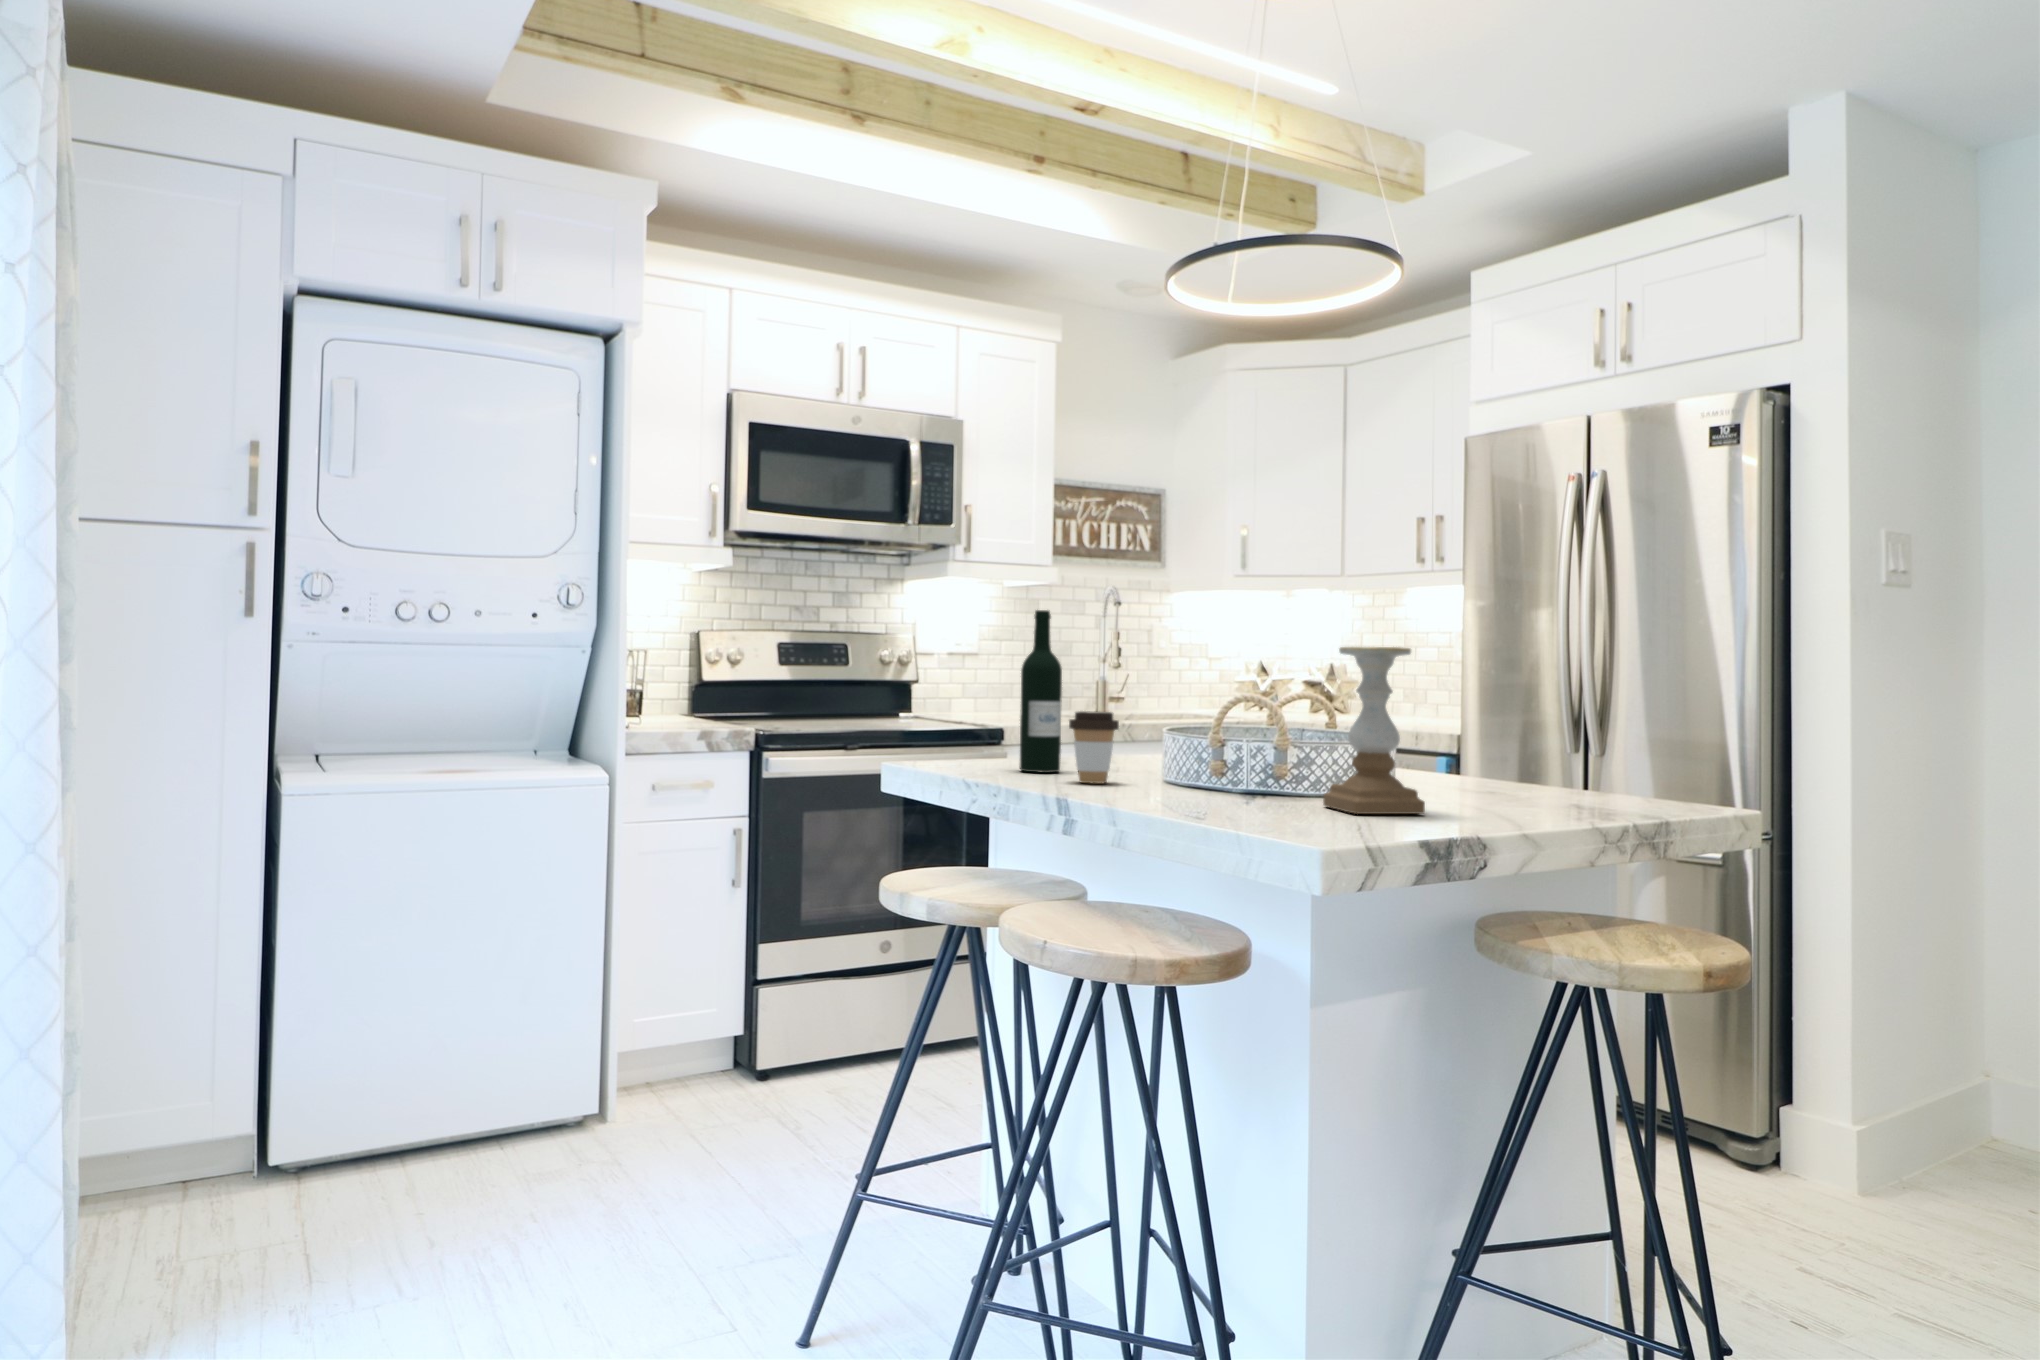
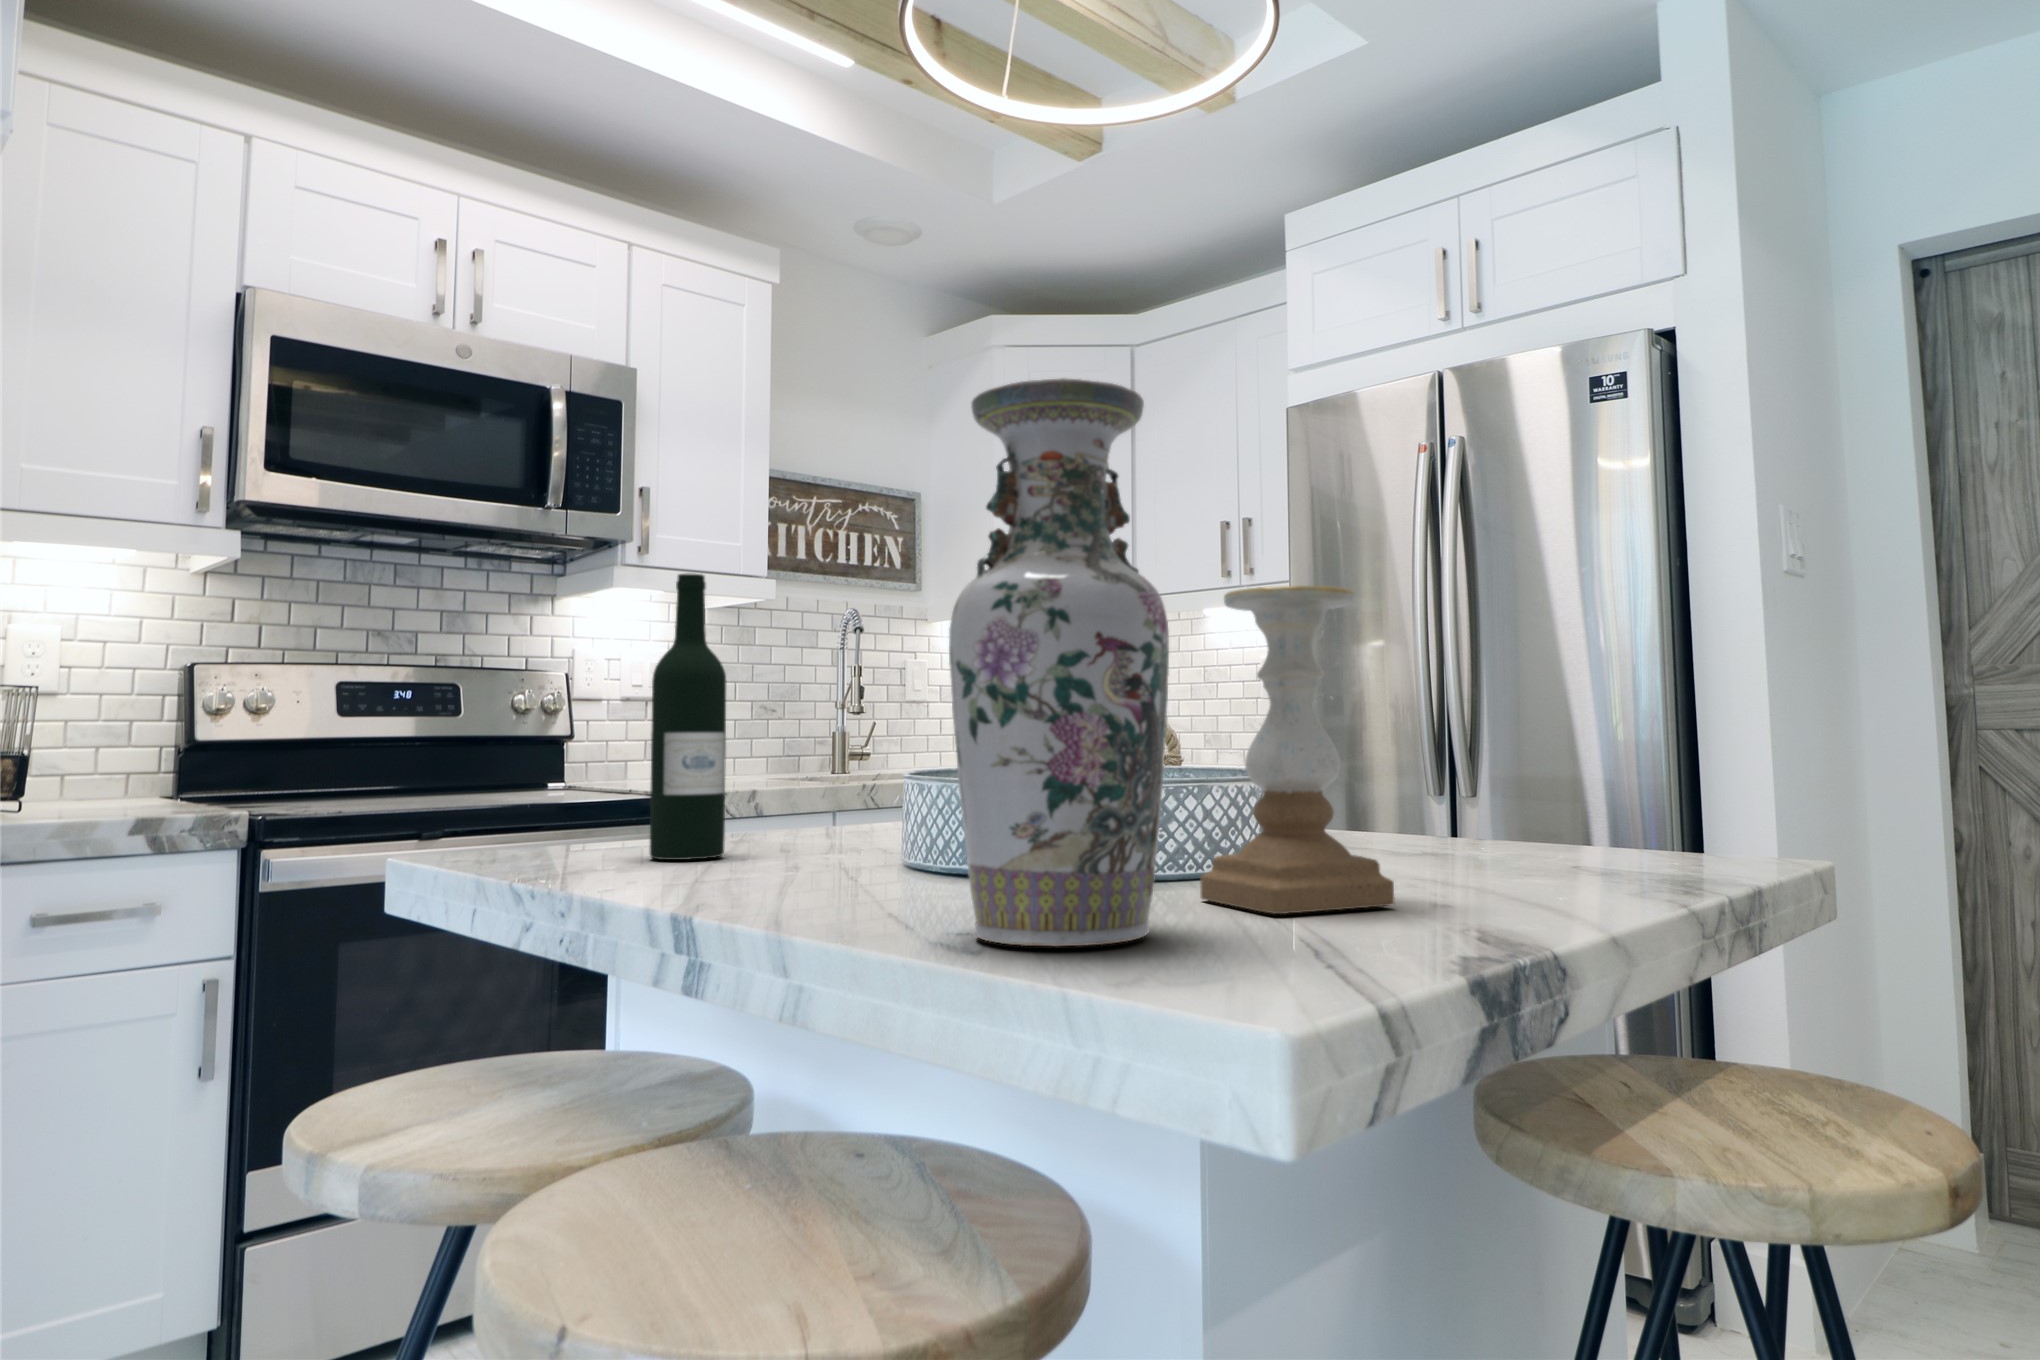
vase: none [1193,560,1299,819] -> present [949,378,1169,946]
coffee cup: present [1069,711,1119,783] -> none [726,744,819,876]

